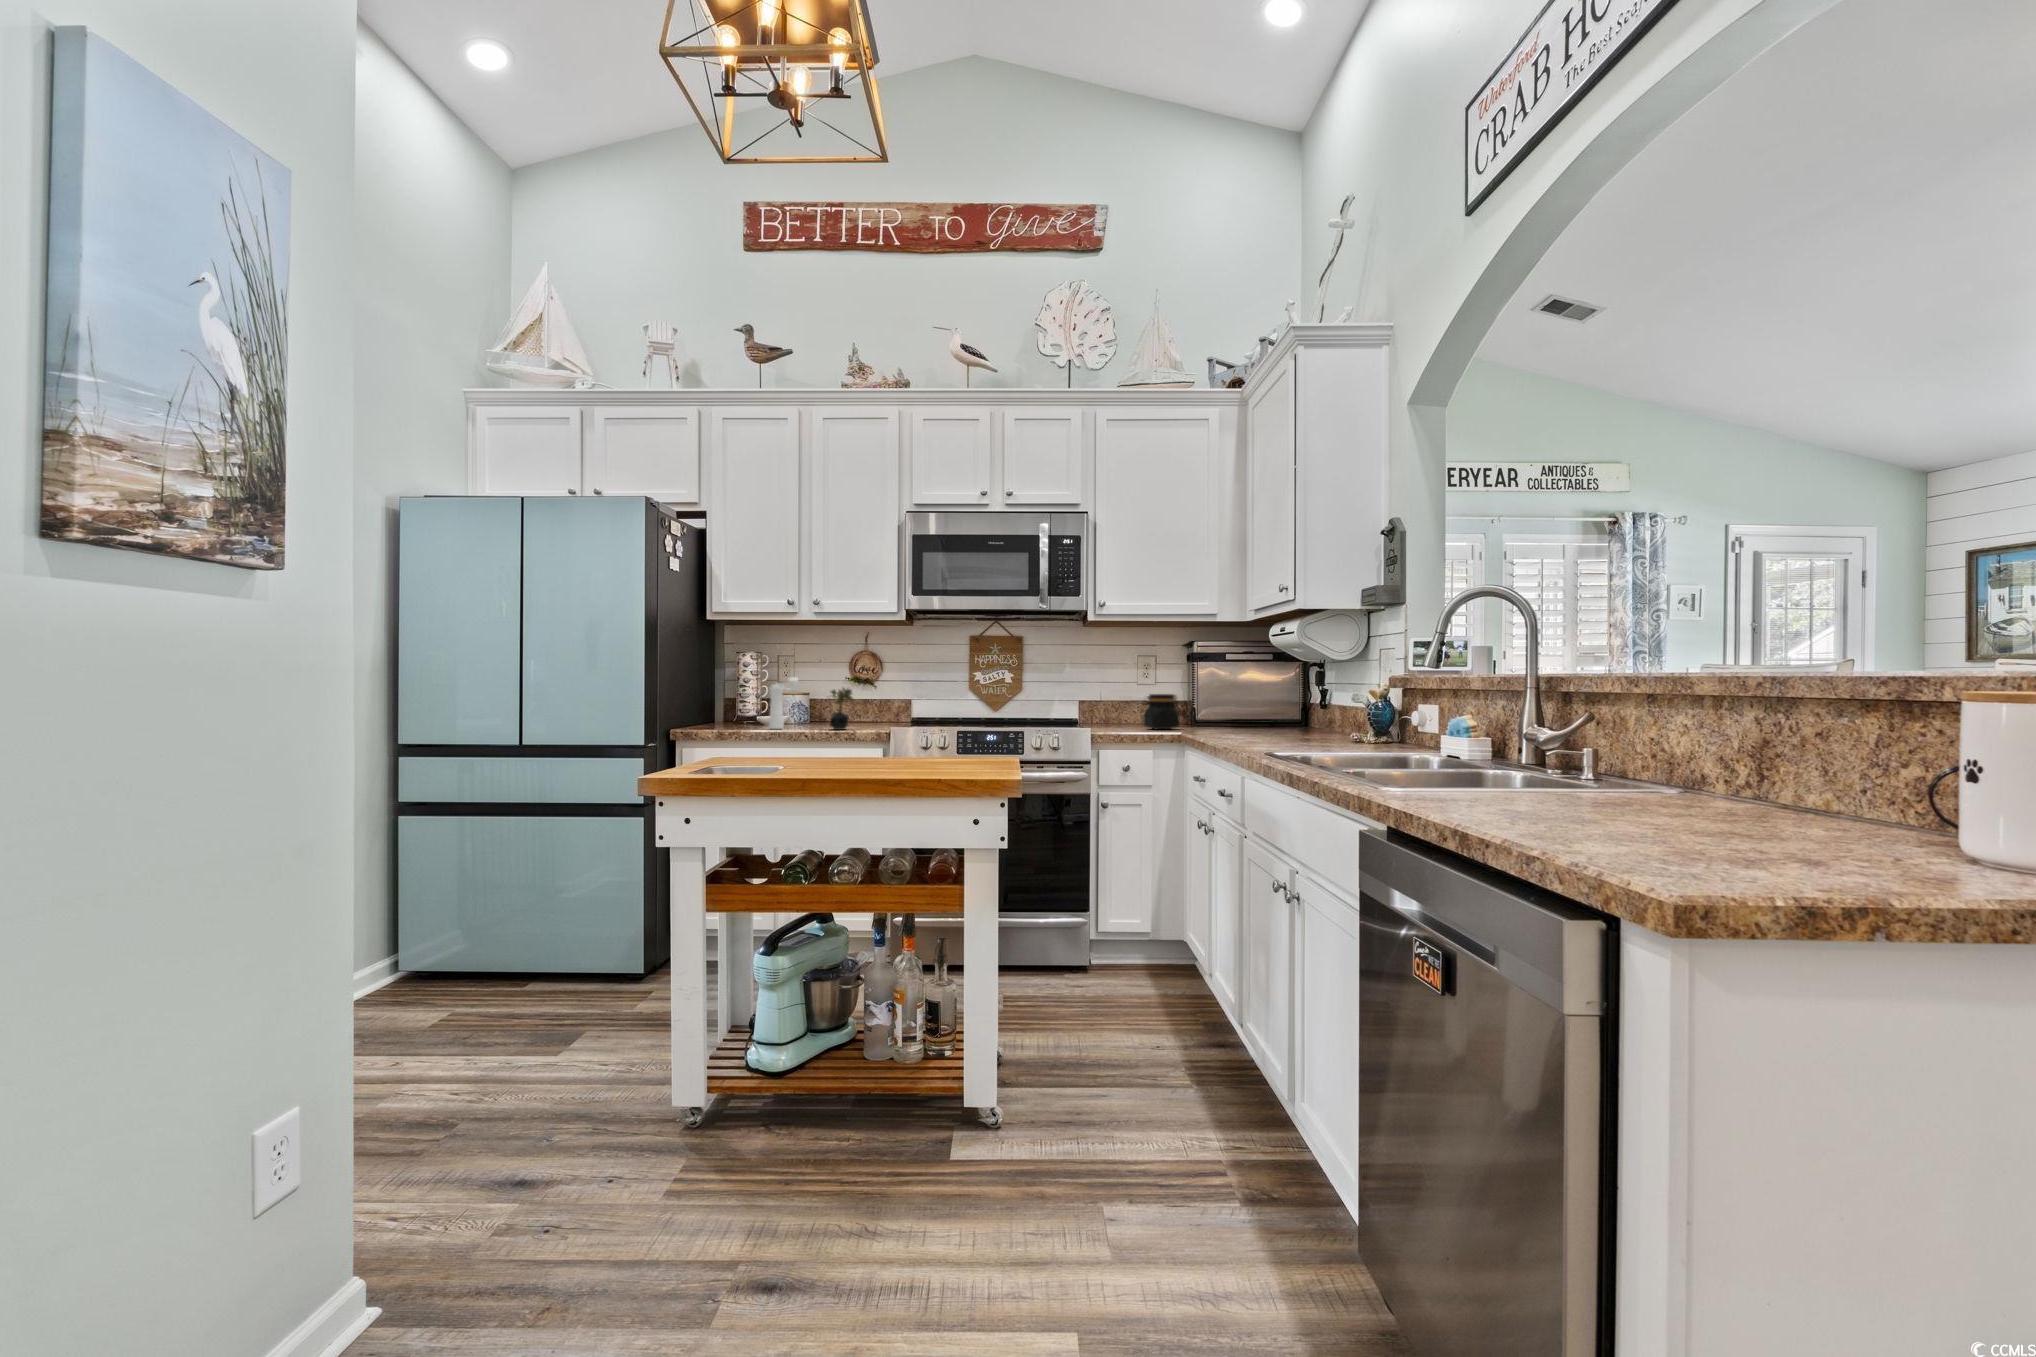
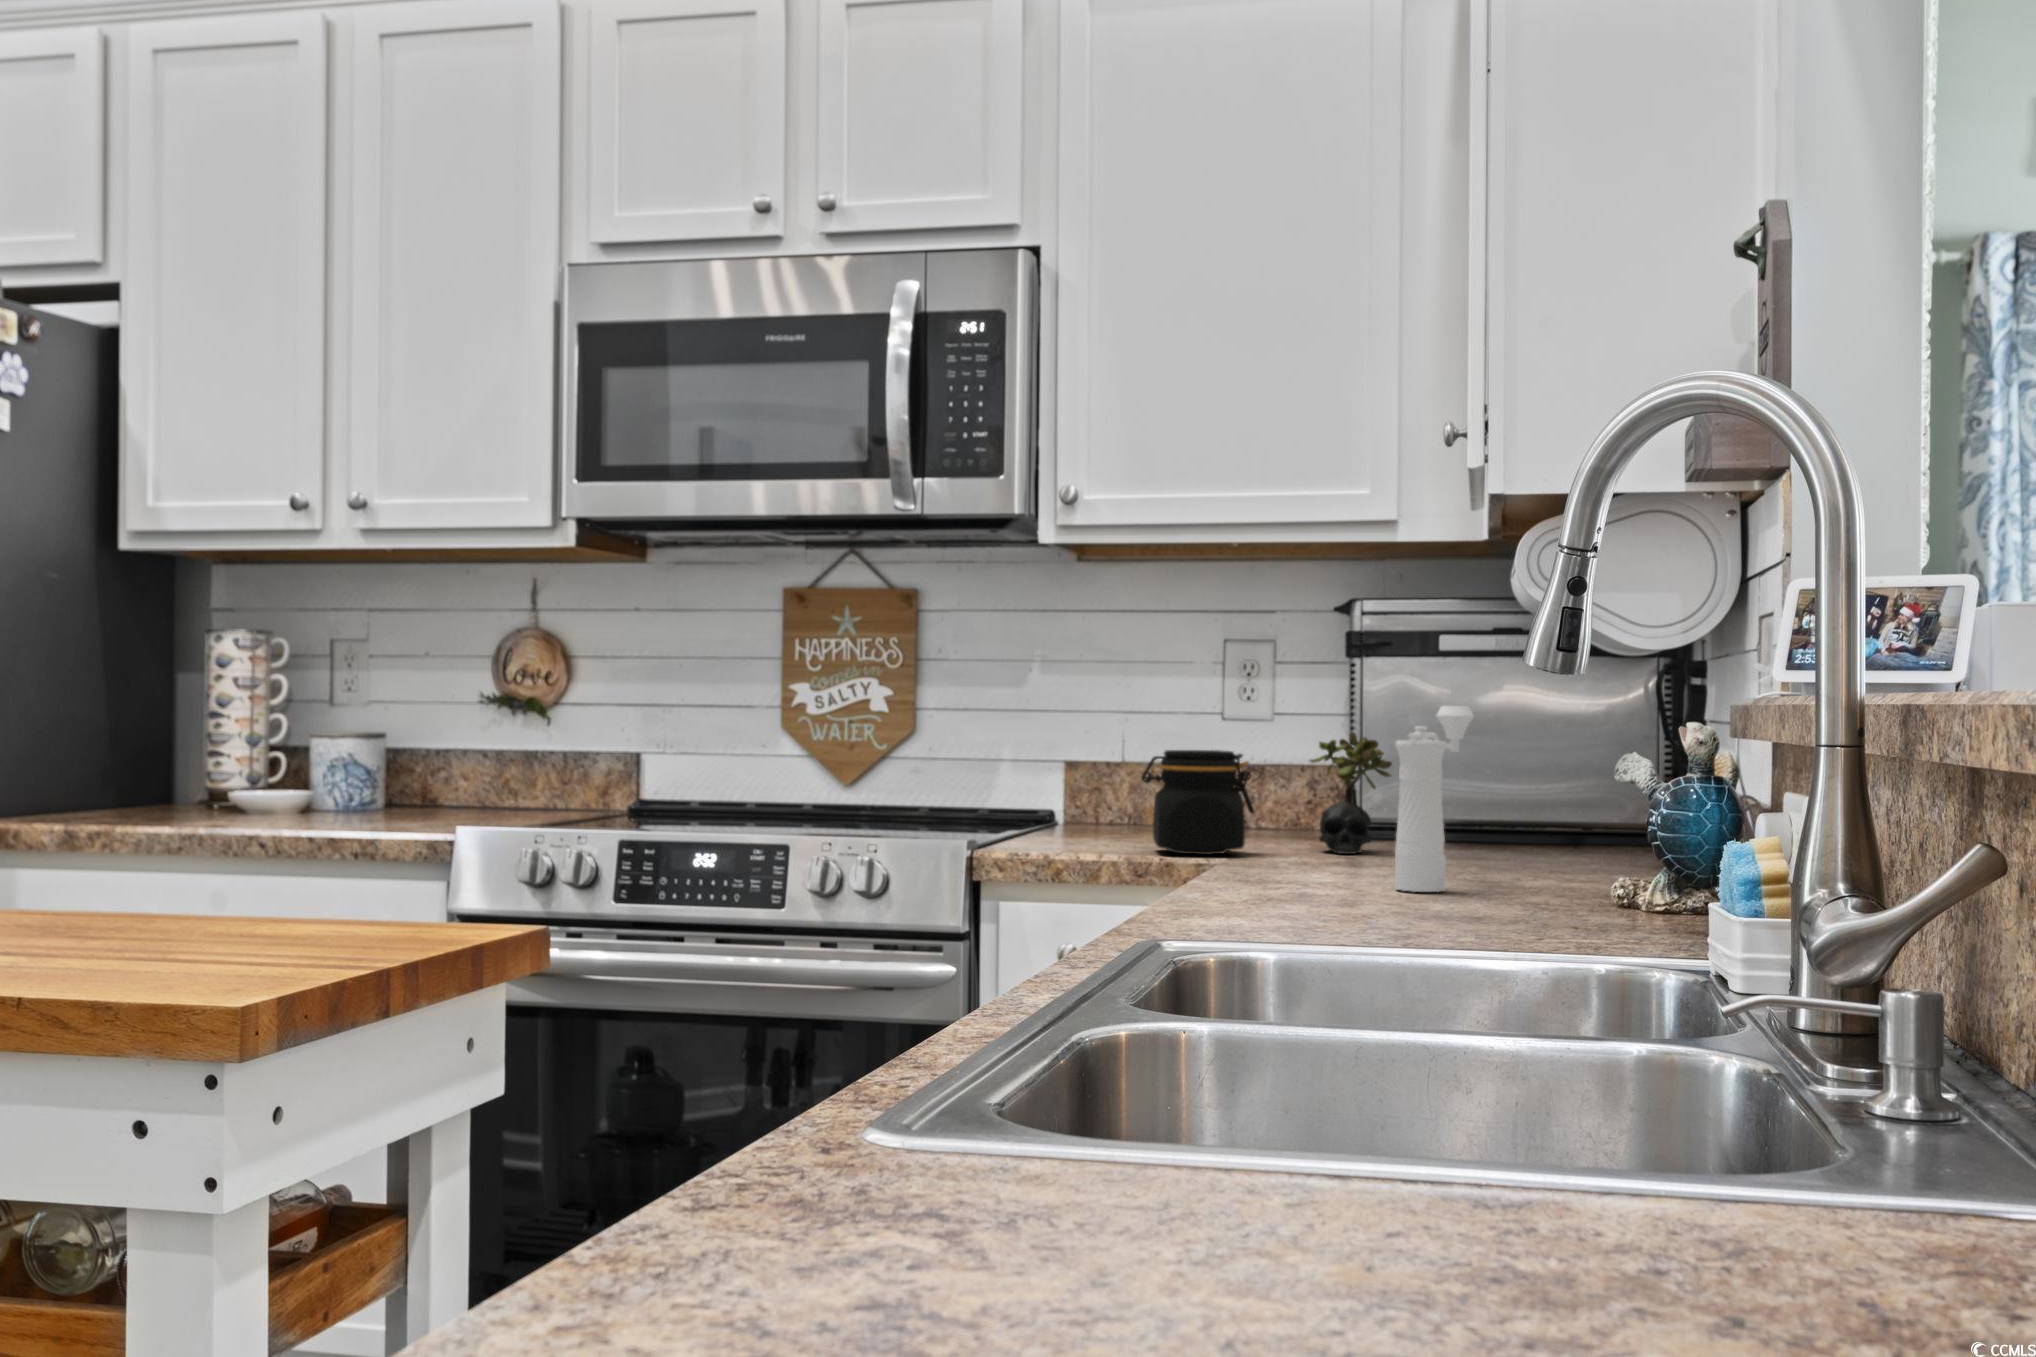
pepper mill: present [769,677,798,729] -> present [1395,706,1474,892]
succulent plant: present [830,688,853,730] -> present [1310,732,1392,854]

